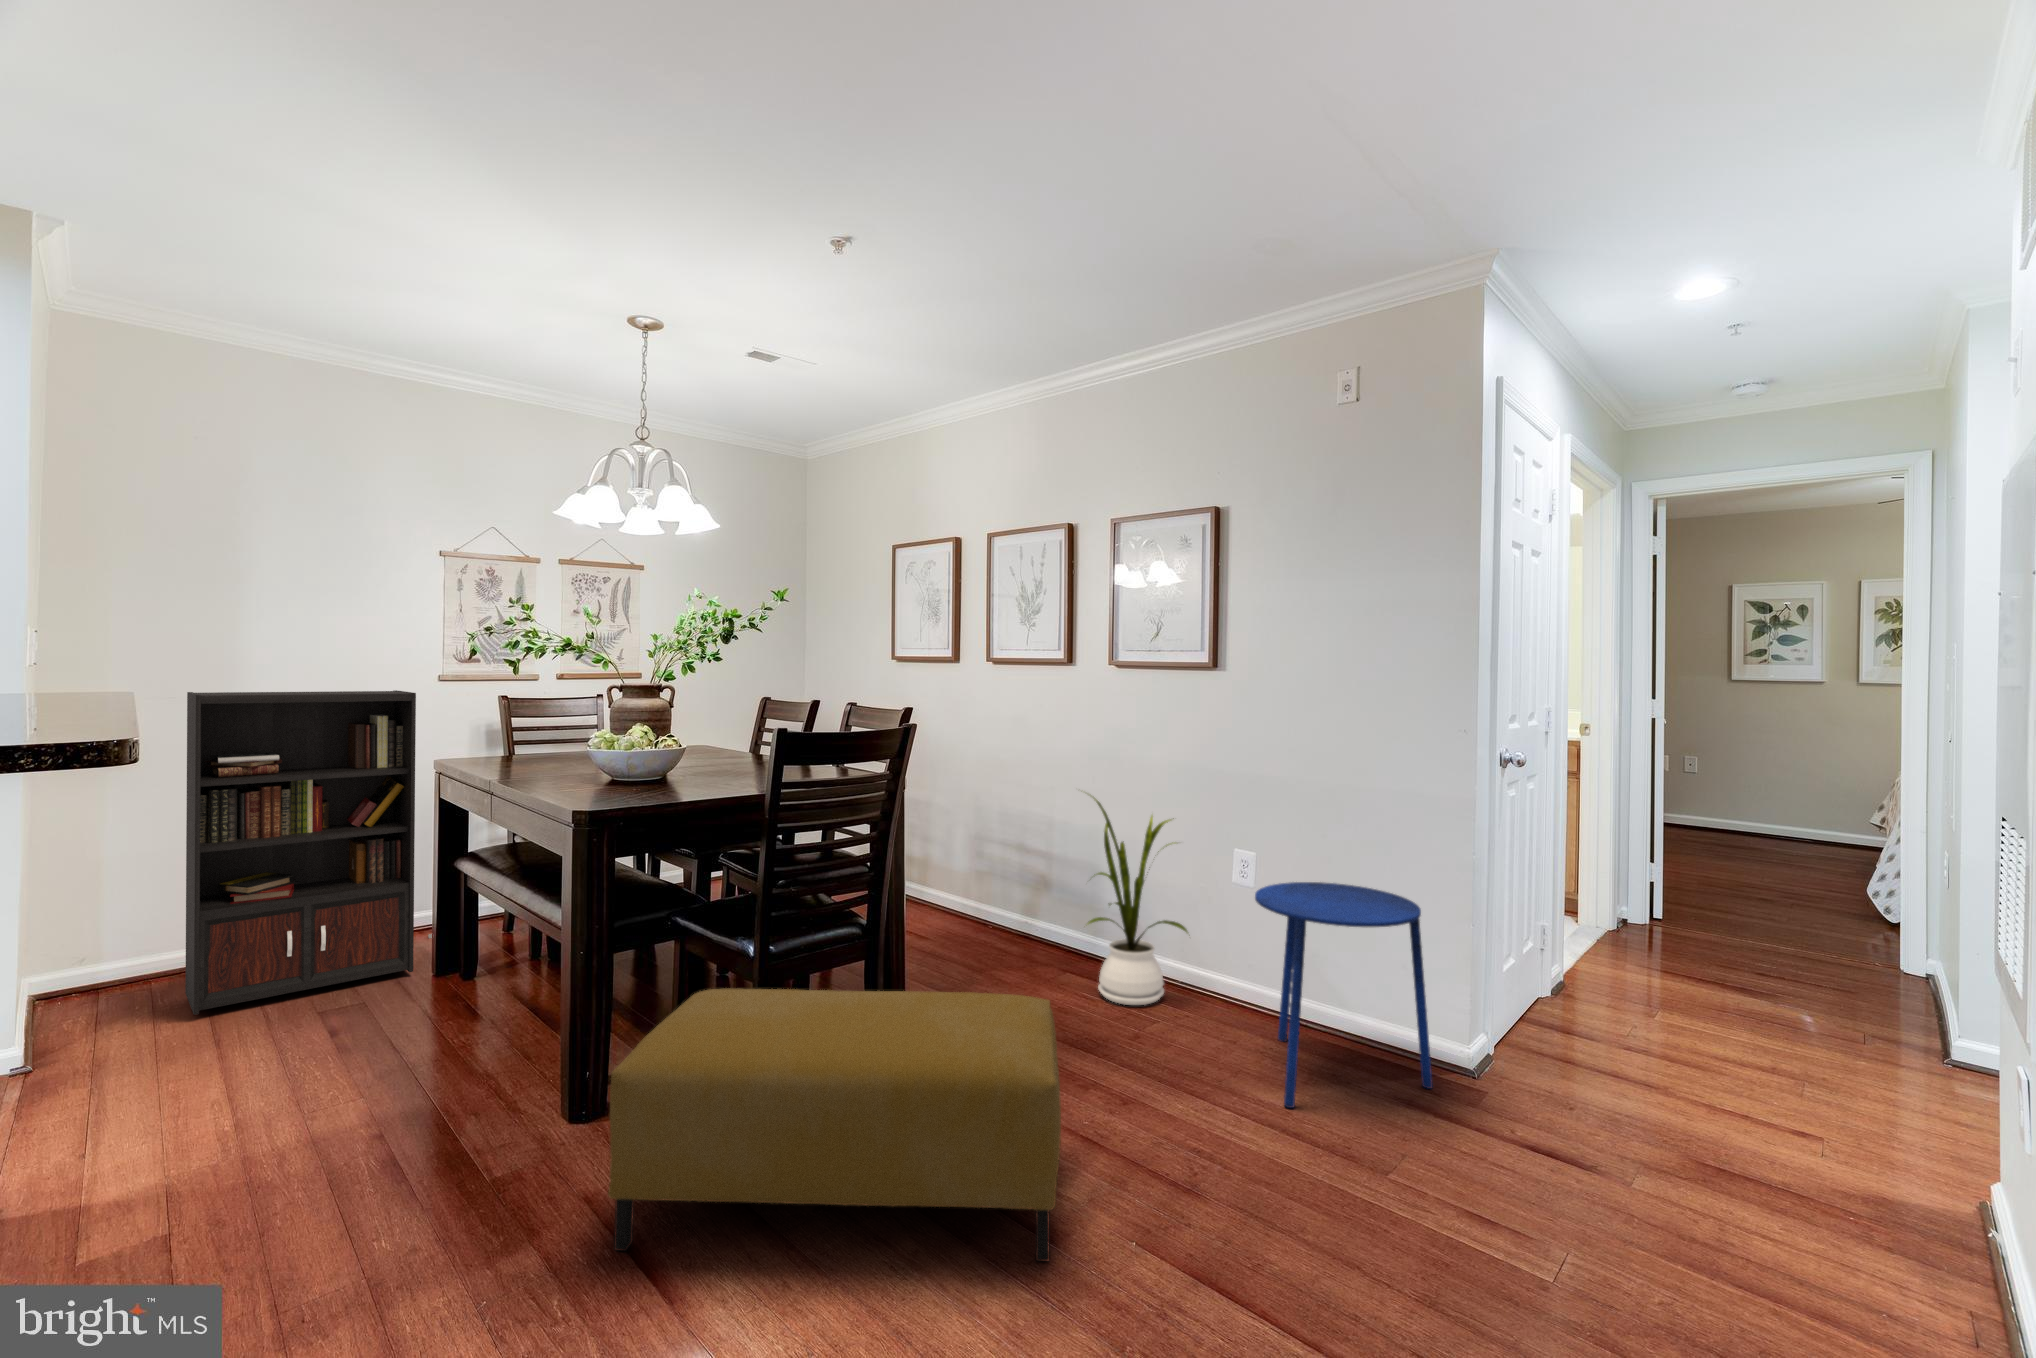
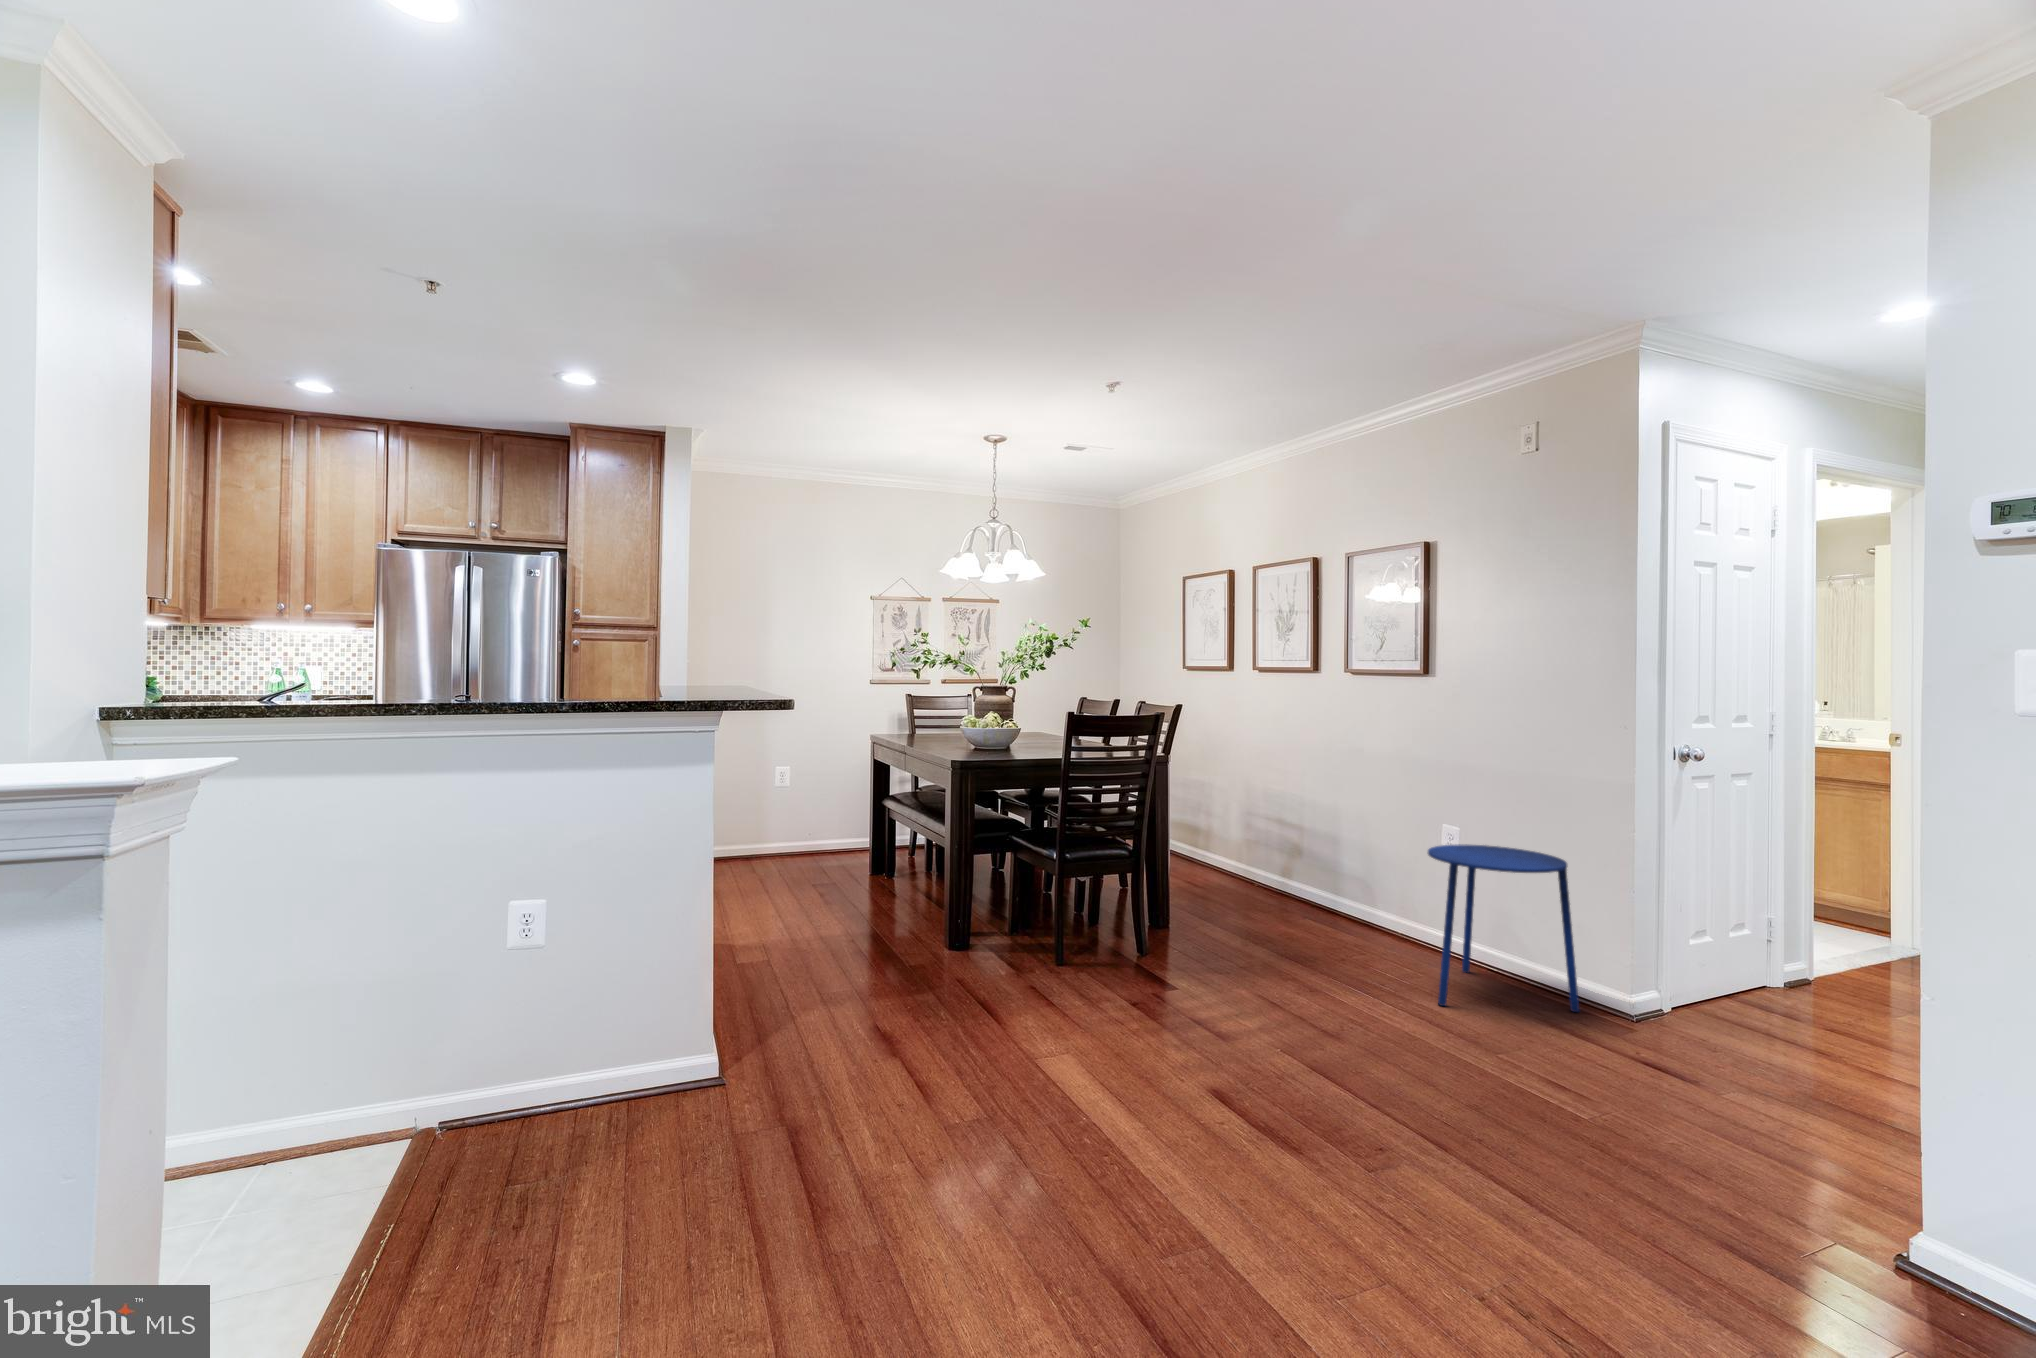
bookcase: present [185,690,432,1015] -> none [742,690,867,880]
house plant: present [1088,797,1188,1005] -> none [1309,769,1398,940]
ottoman: present [608,988,1061,1261] -> none [970,873,1247,1043]

